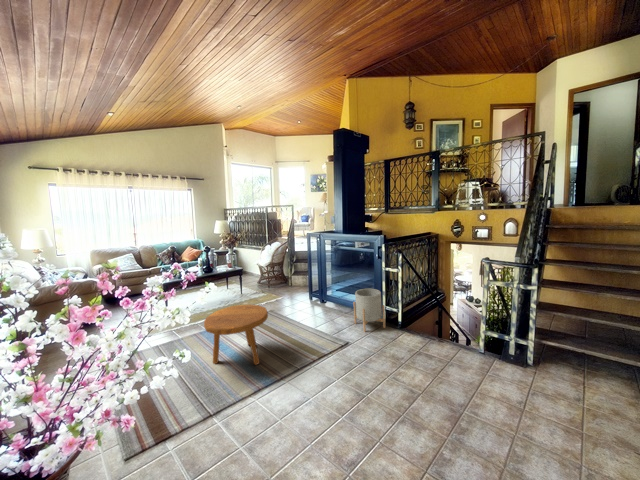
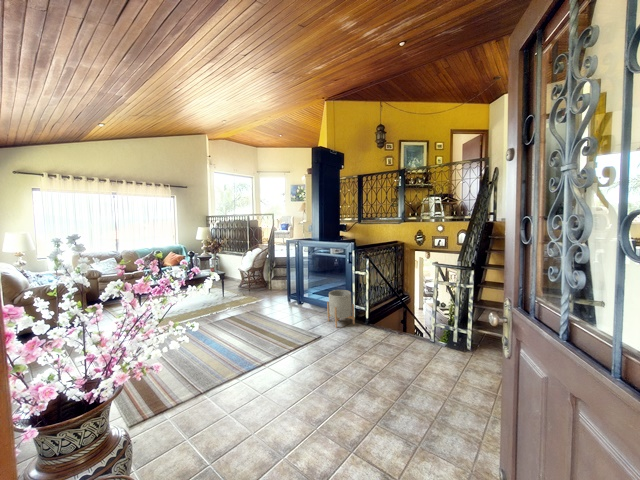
footstool: present [204,304,268,365] -> none [193,303,251,355]

